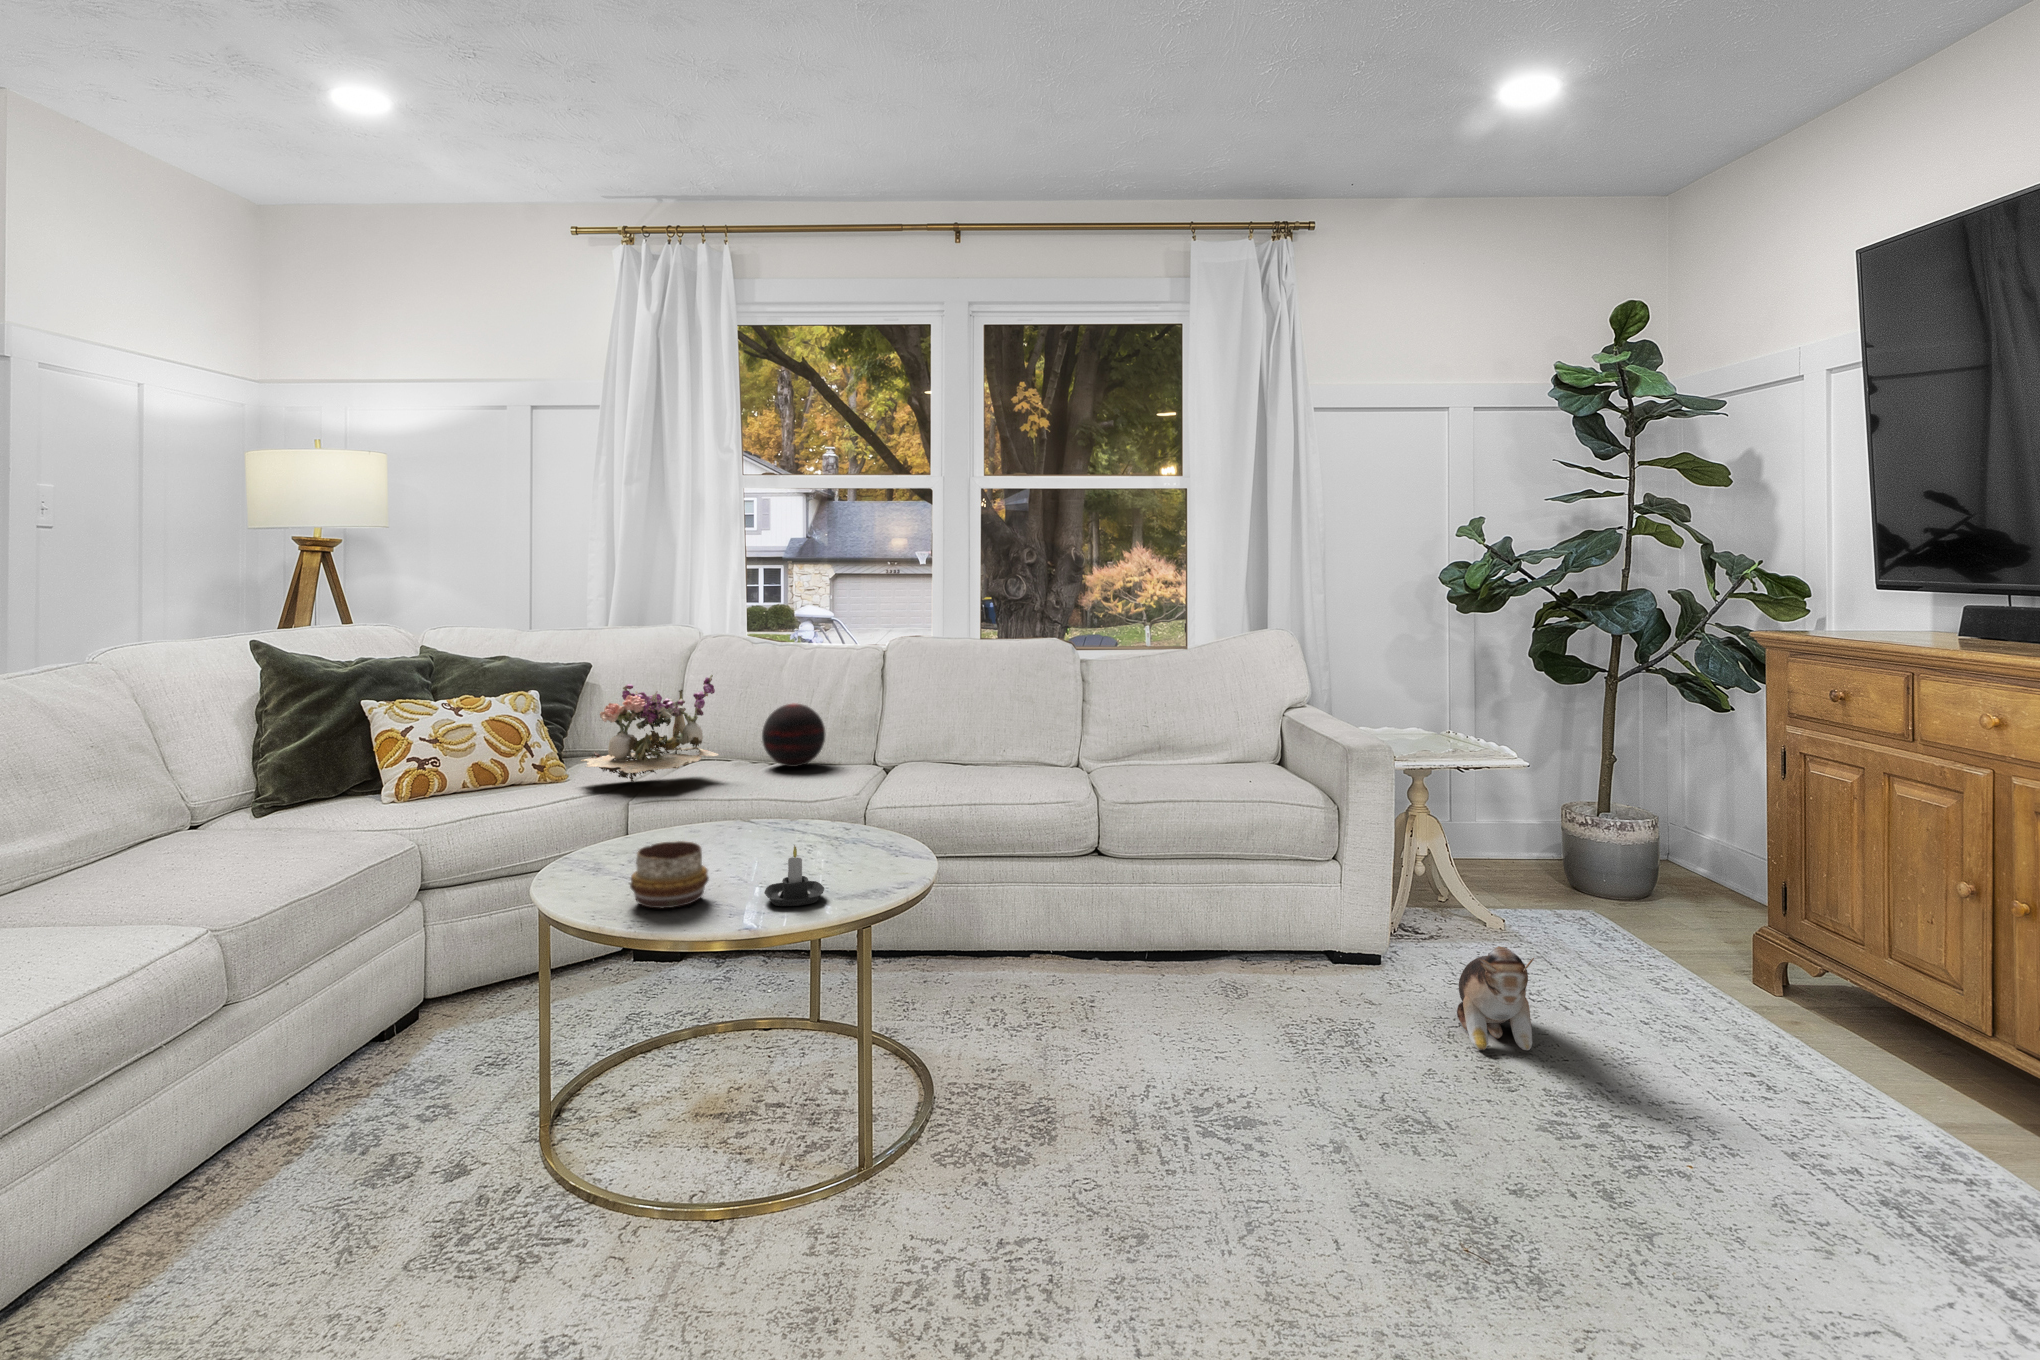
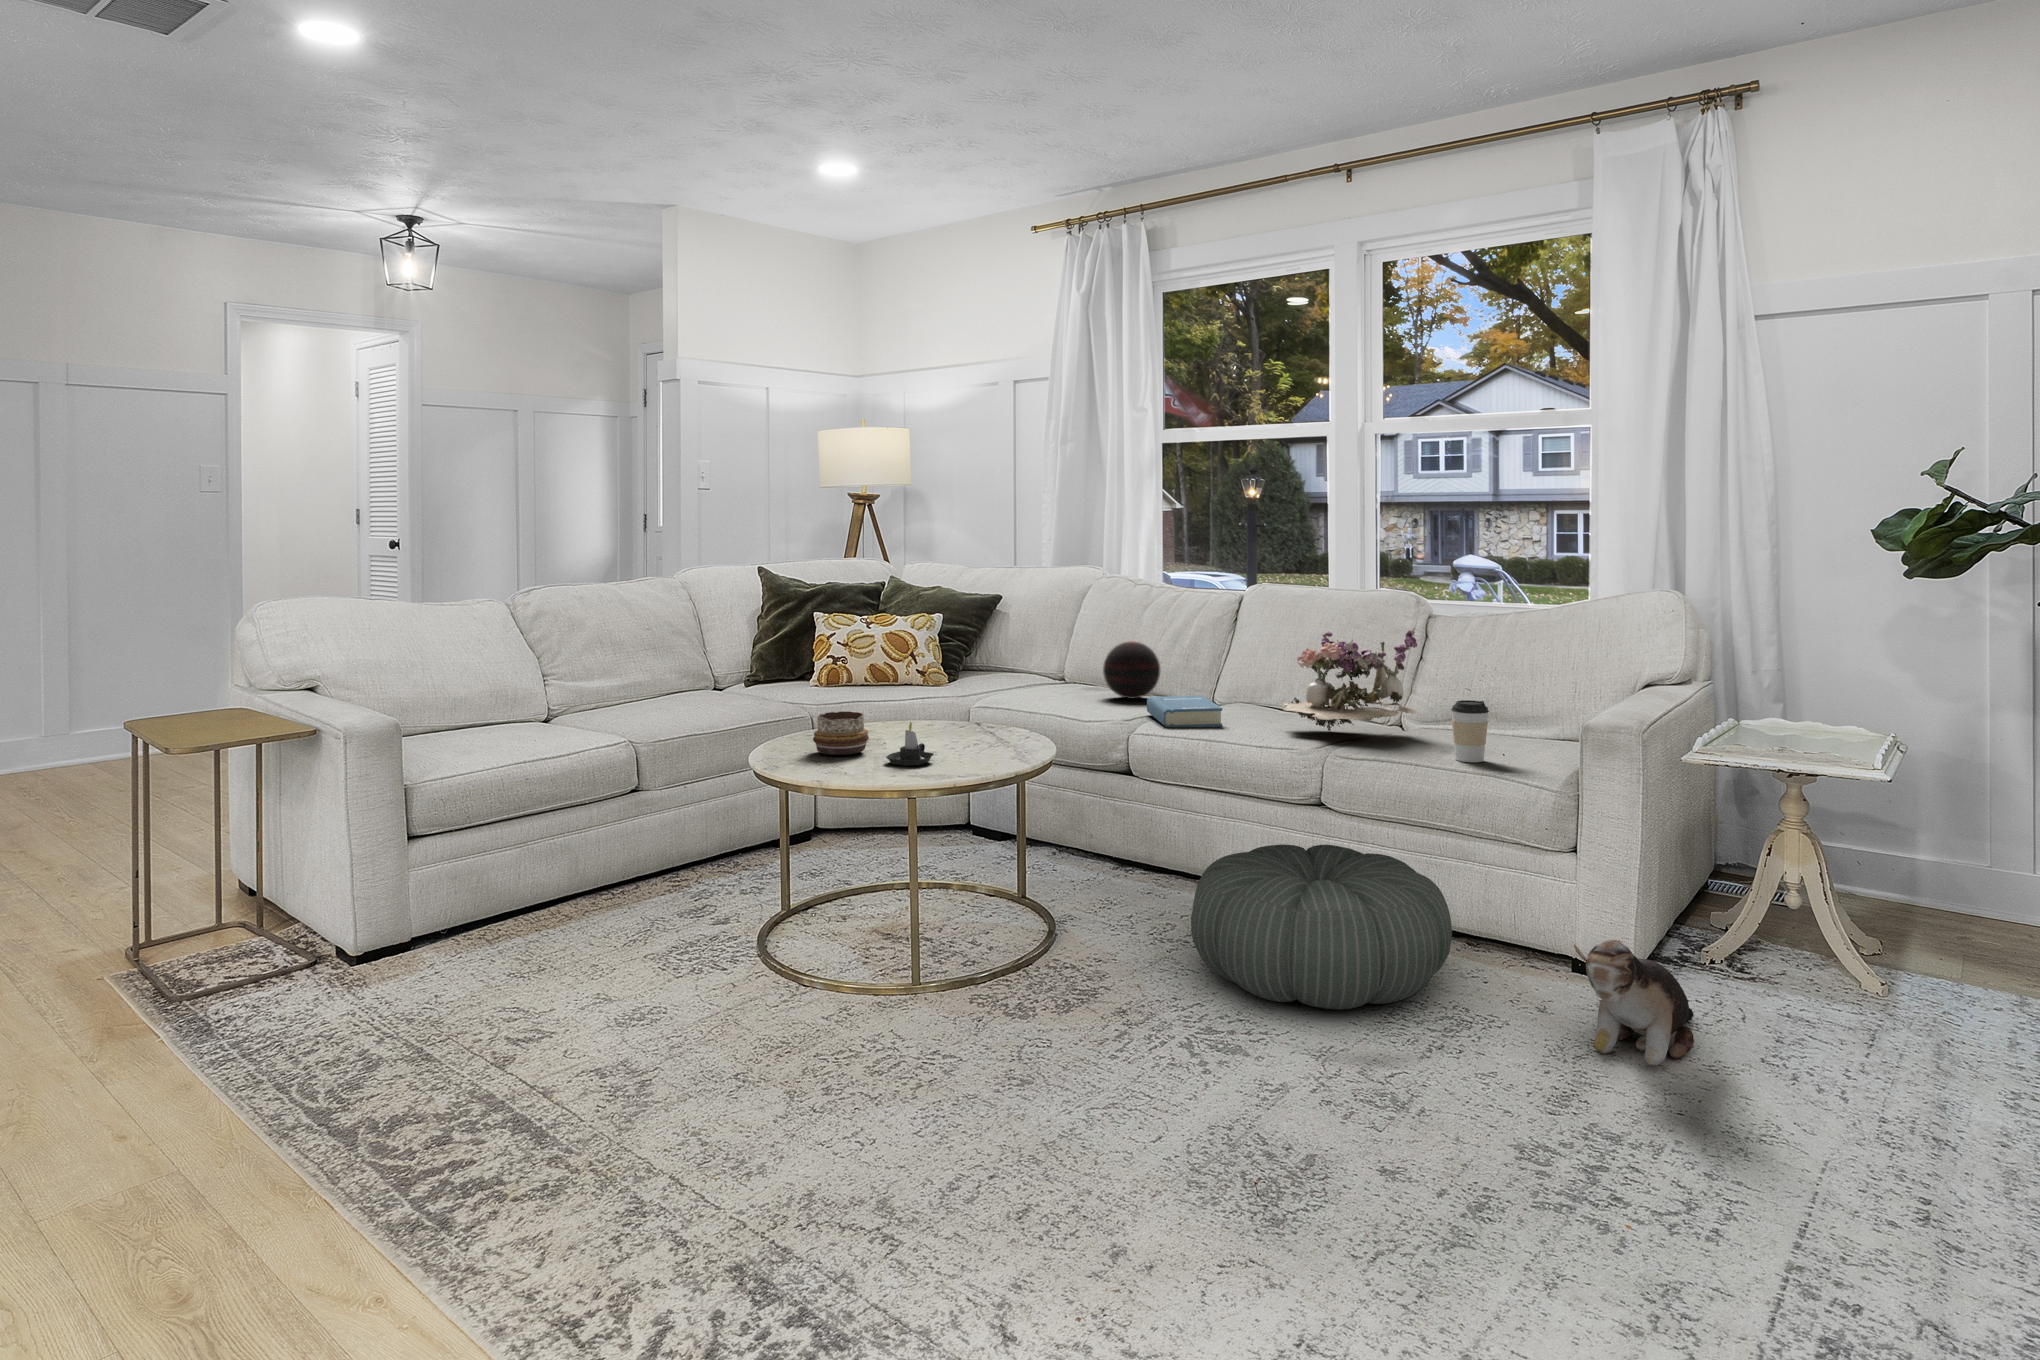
flower arrangement: present [581,675,719,782] -> present [1281,627,1418,731]
coffee cup: none [1228,738,1262,798] -> present [1451,700,1489,762]
hardback book: none [863,757,966,799] -> present [1147,696,1222,727]
pouf: none [1064,900,1328,1083] -> present [1191,844,1452,1009]

